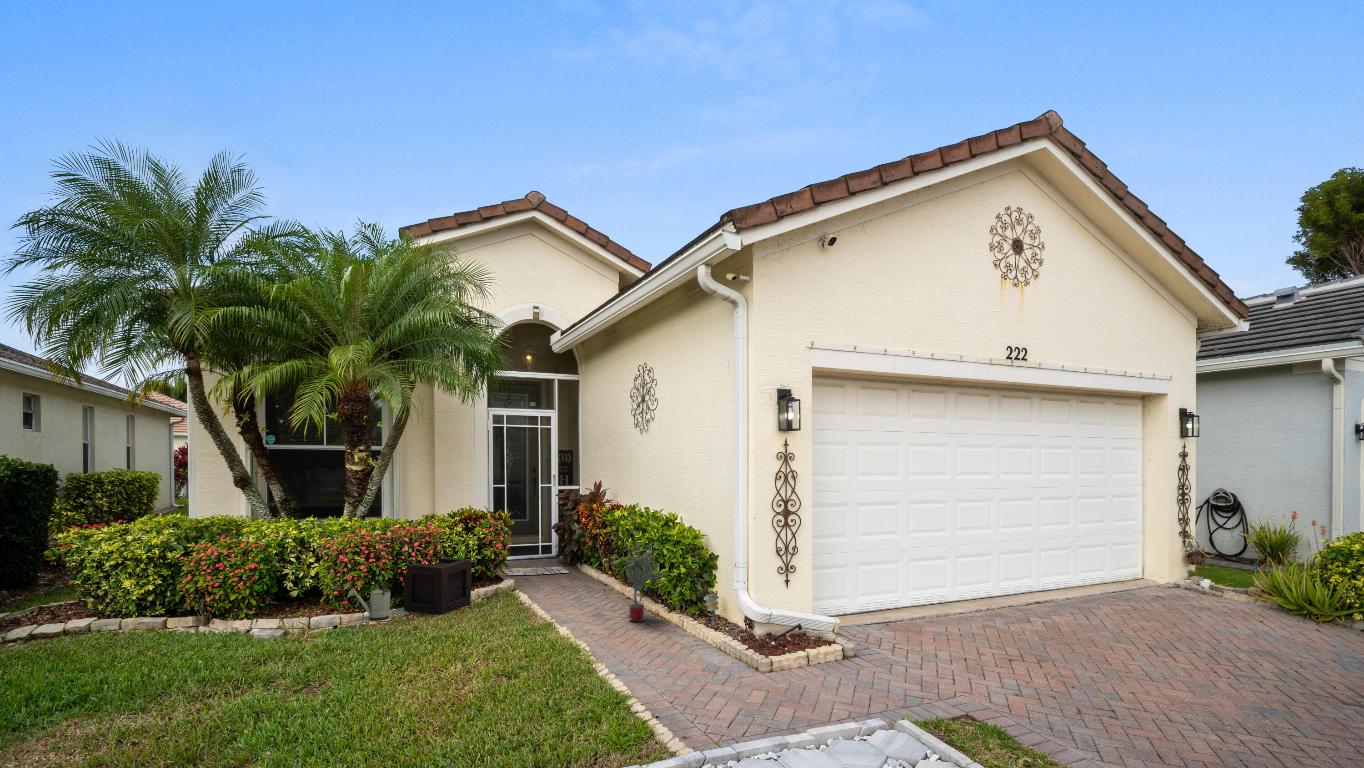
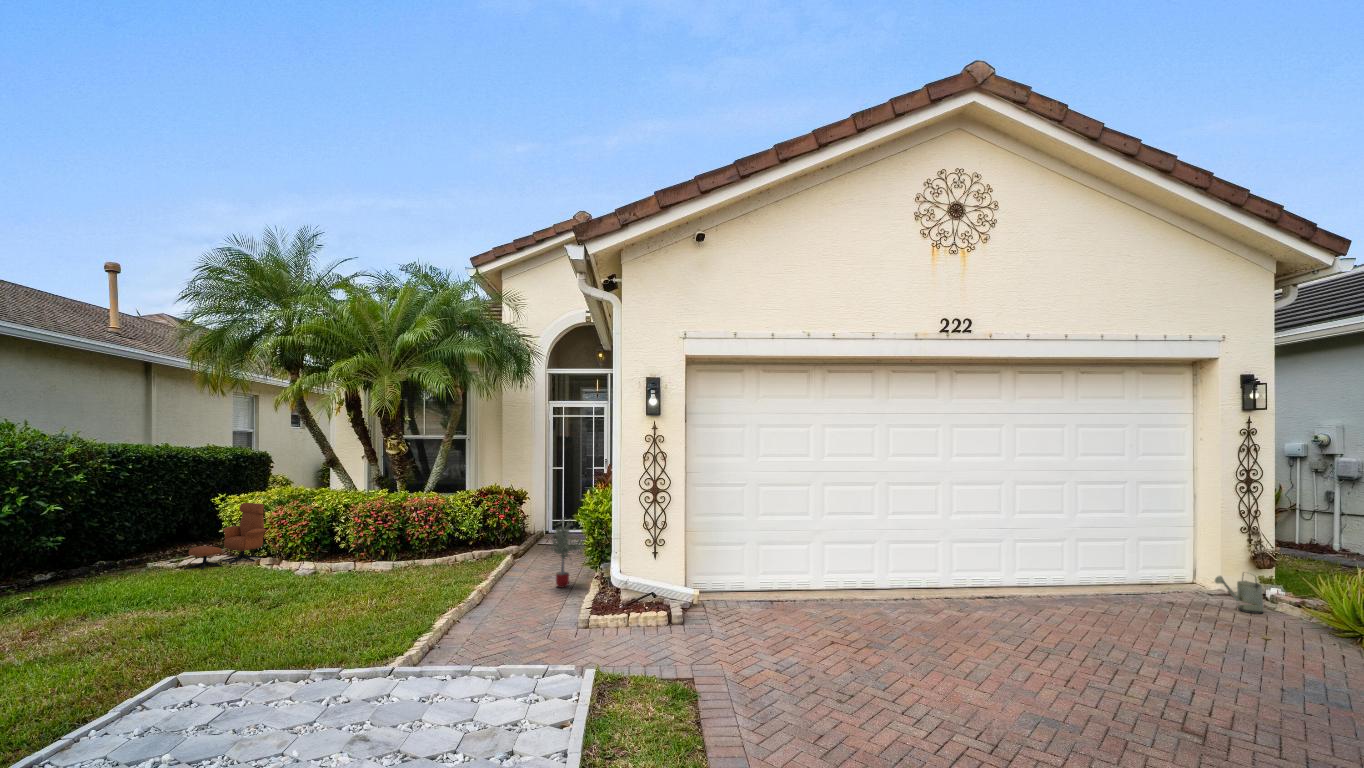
lounge chair: none [76,545,185,647] -> present [185,503,266,570]
wooden crate: present [404,557,471,615] -> none [410,523,464,570]
watering can: present [348,580,390,620] -> present [1215,575,1266,614]

